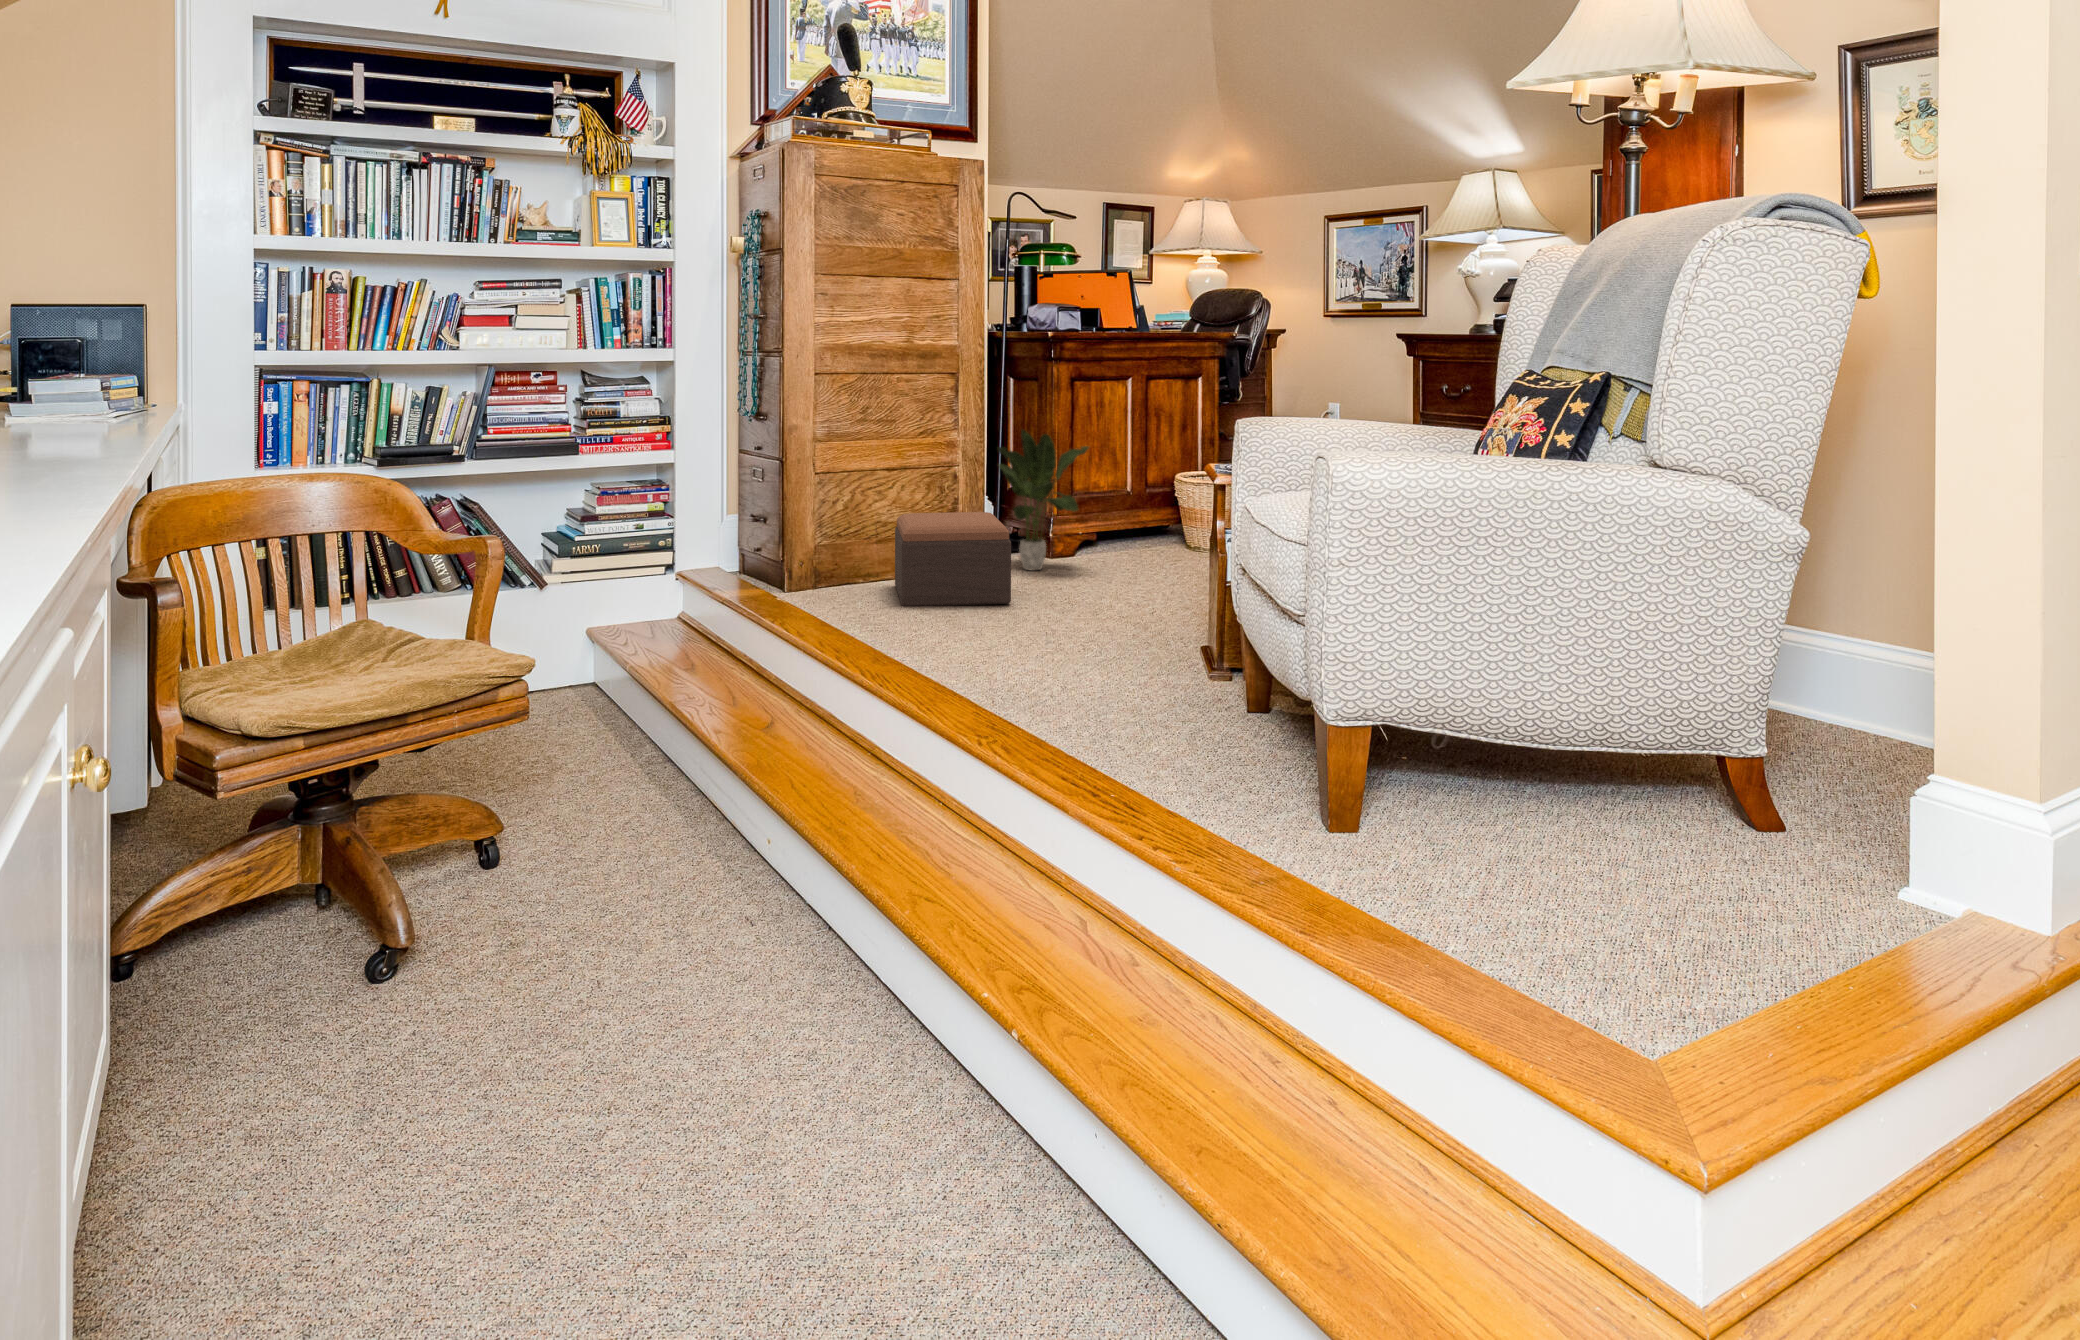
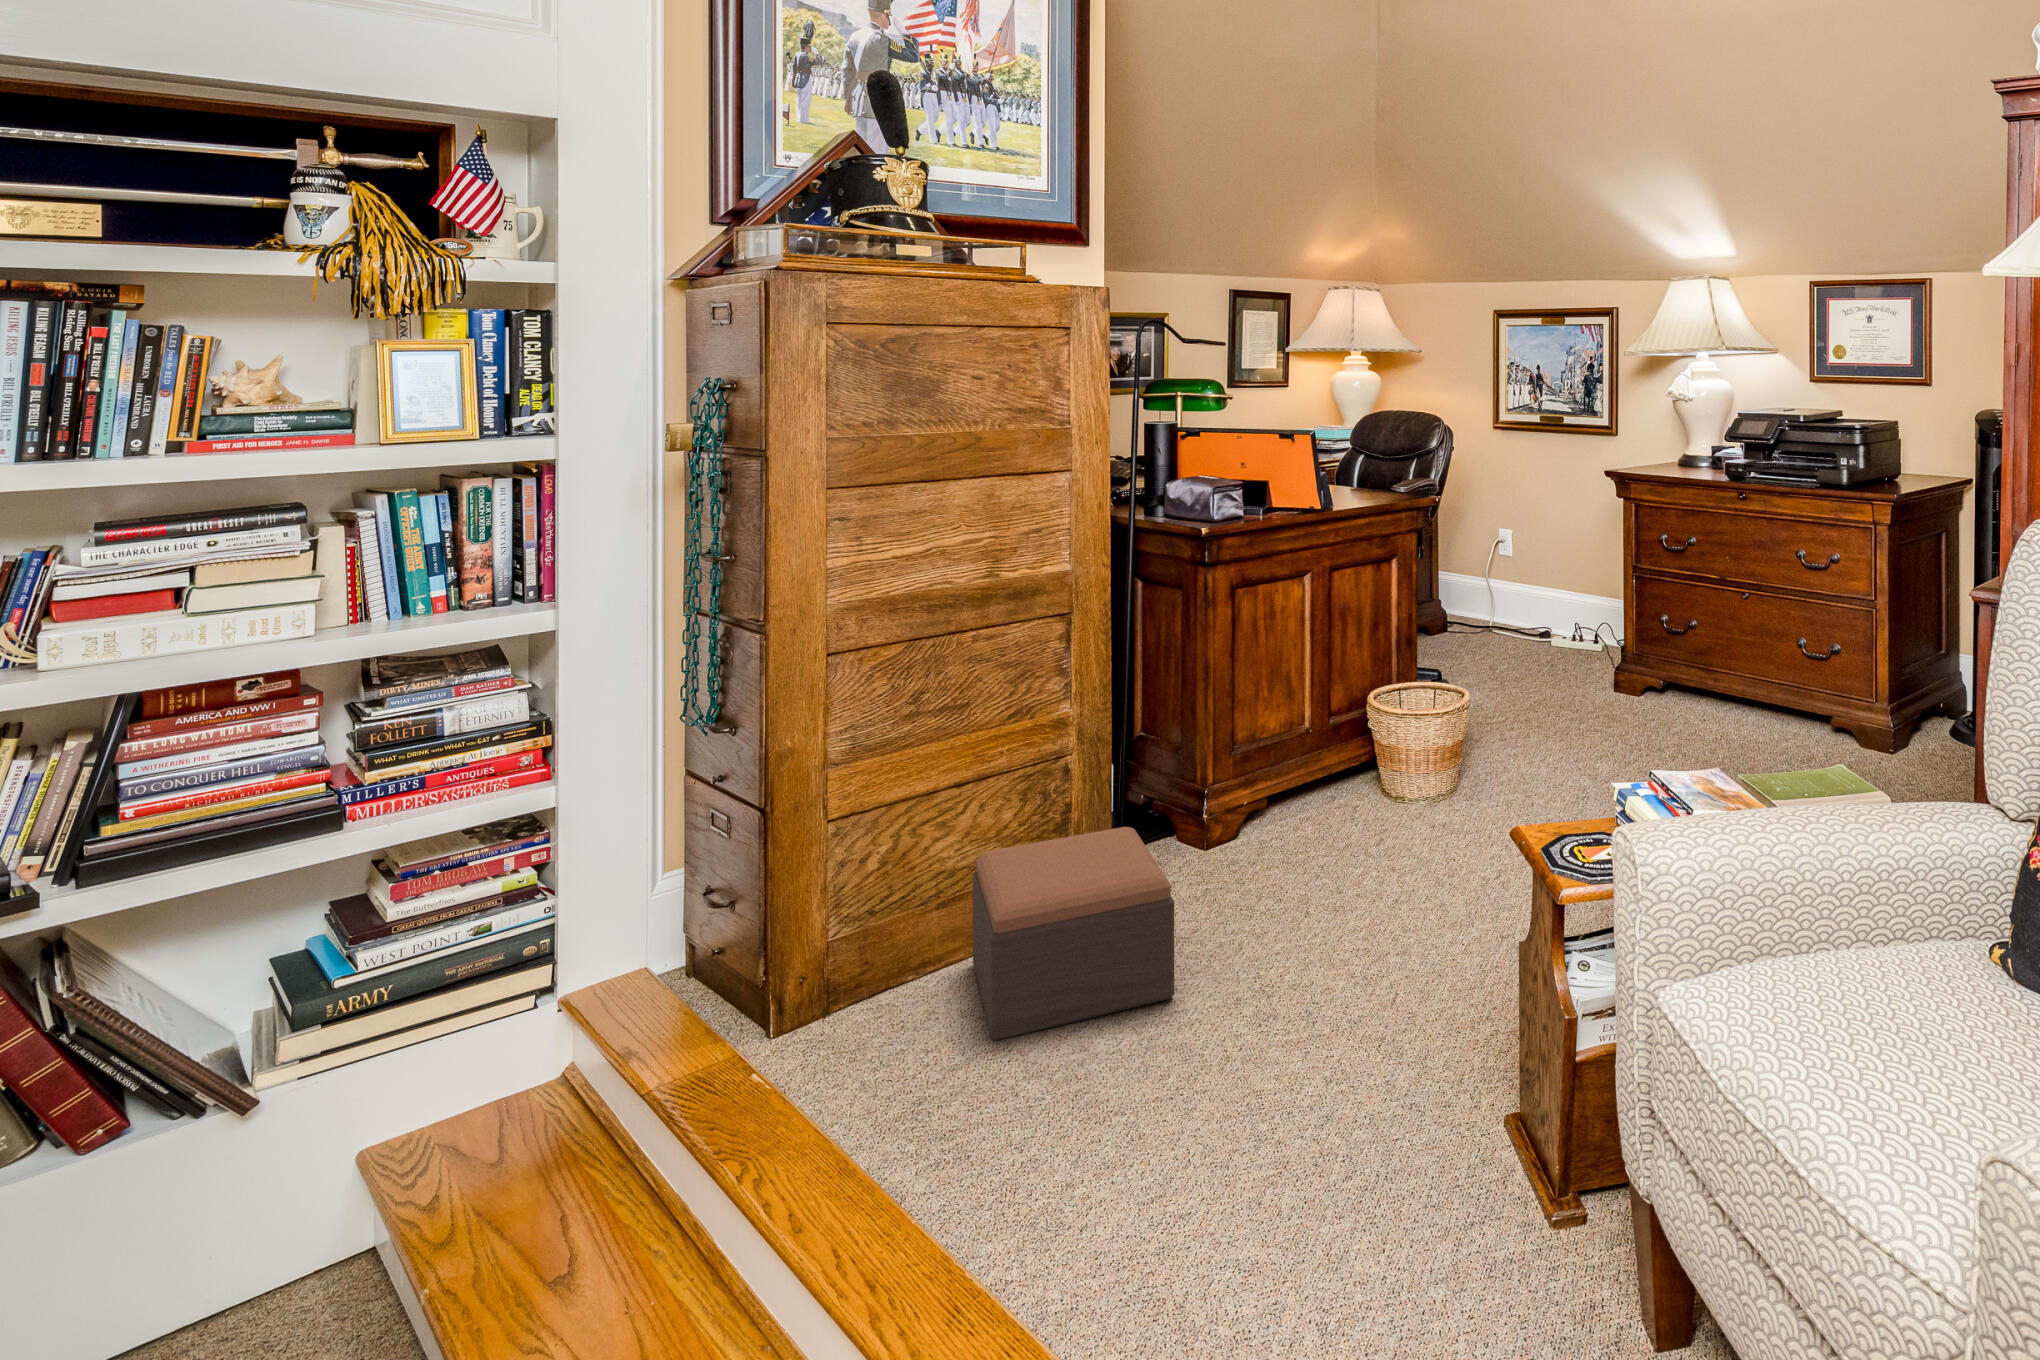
potted plant: present [998,430,1089,570] -> none [1127,665,1264,872]

